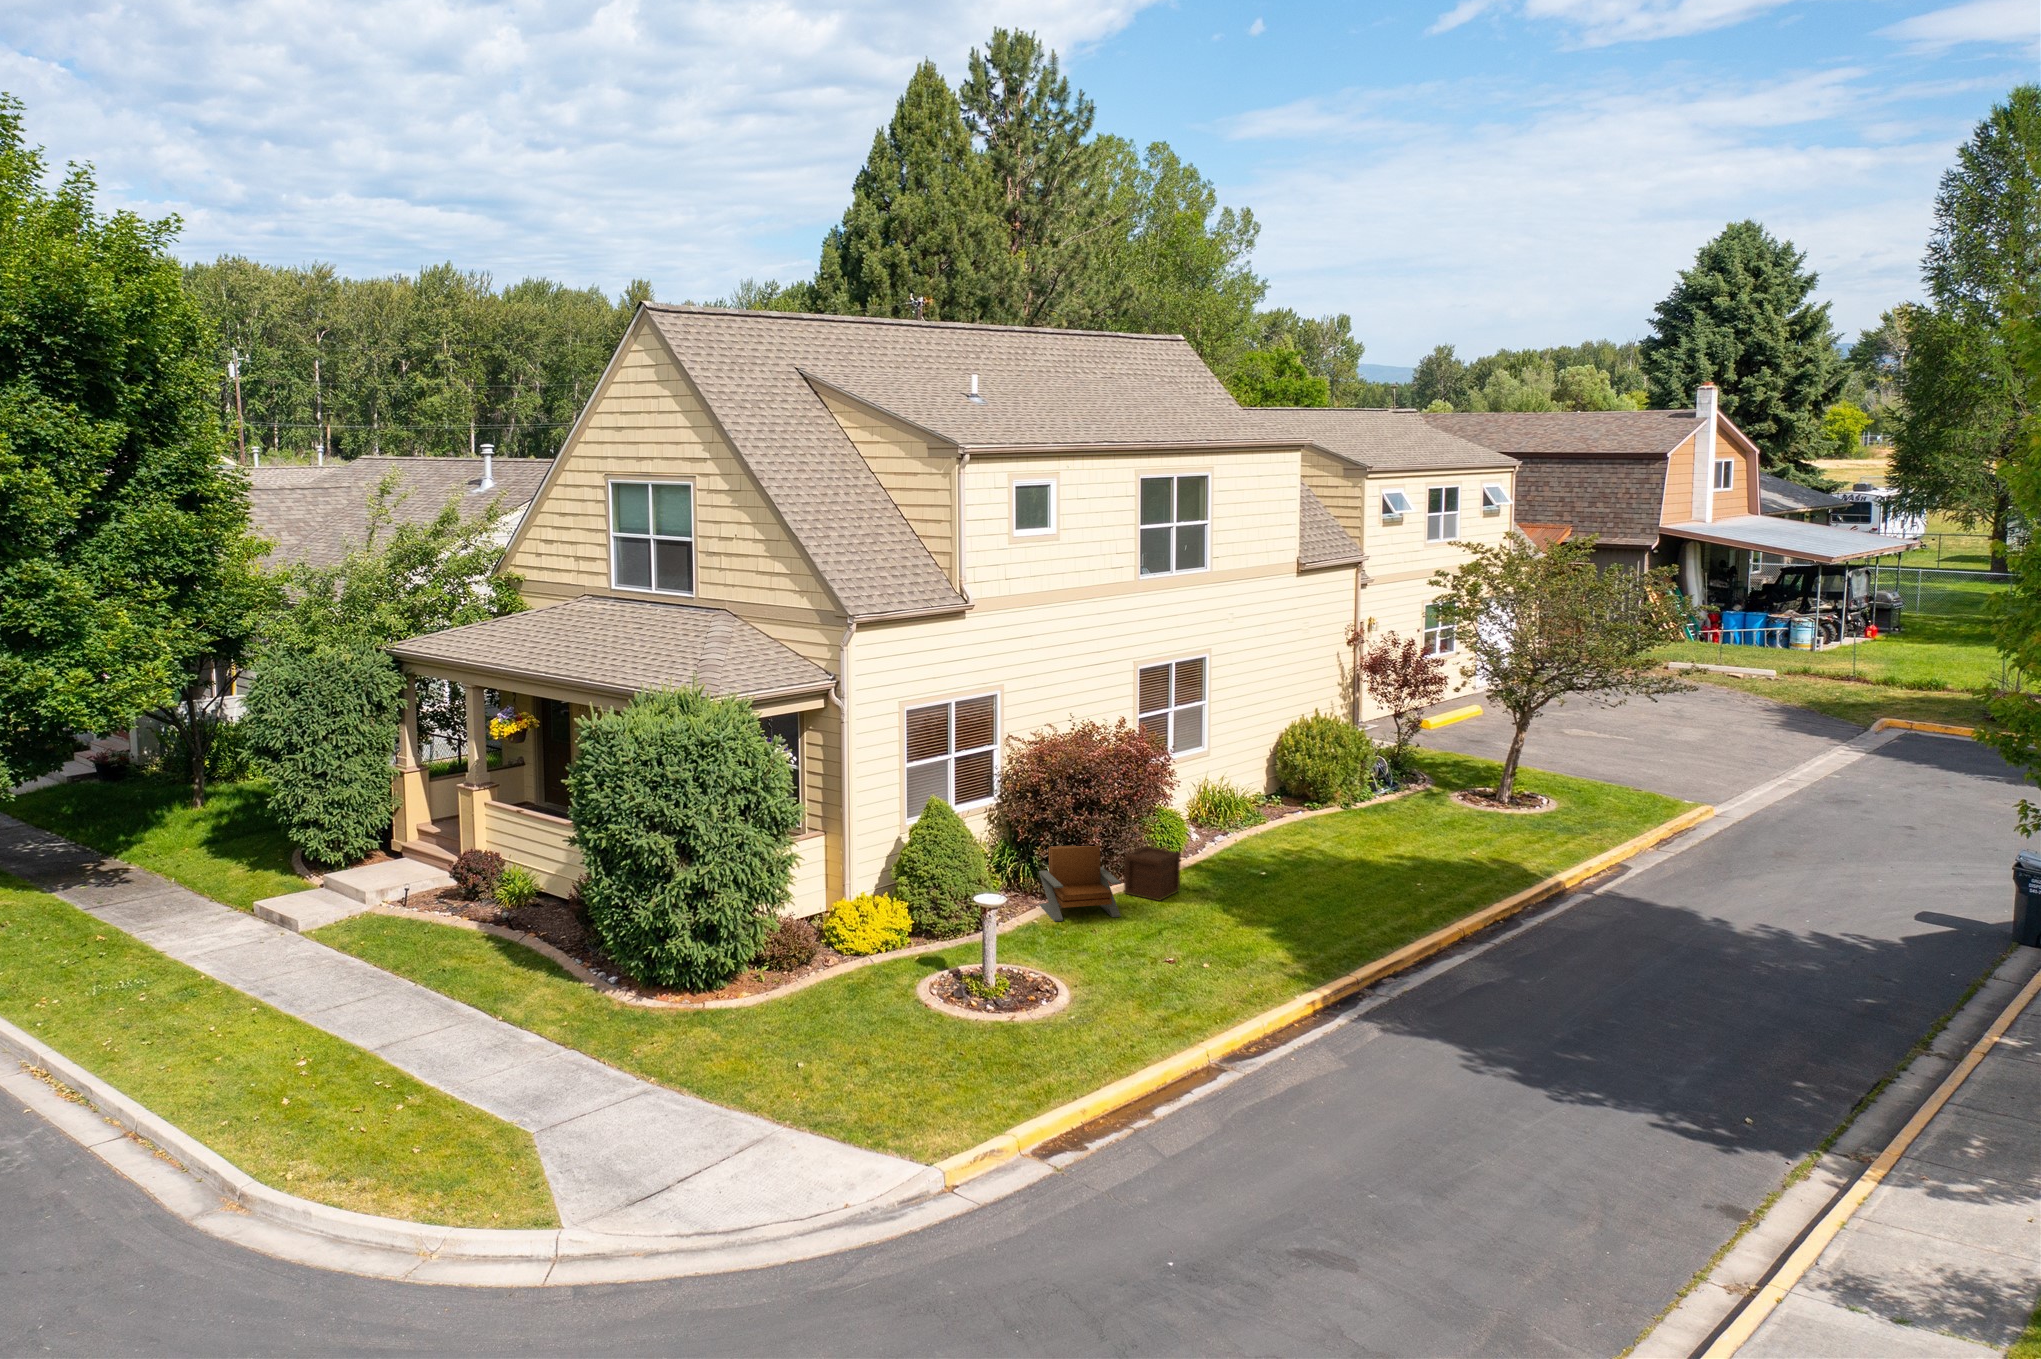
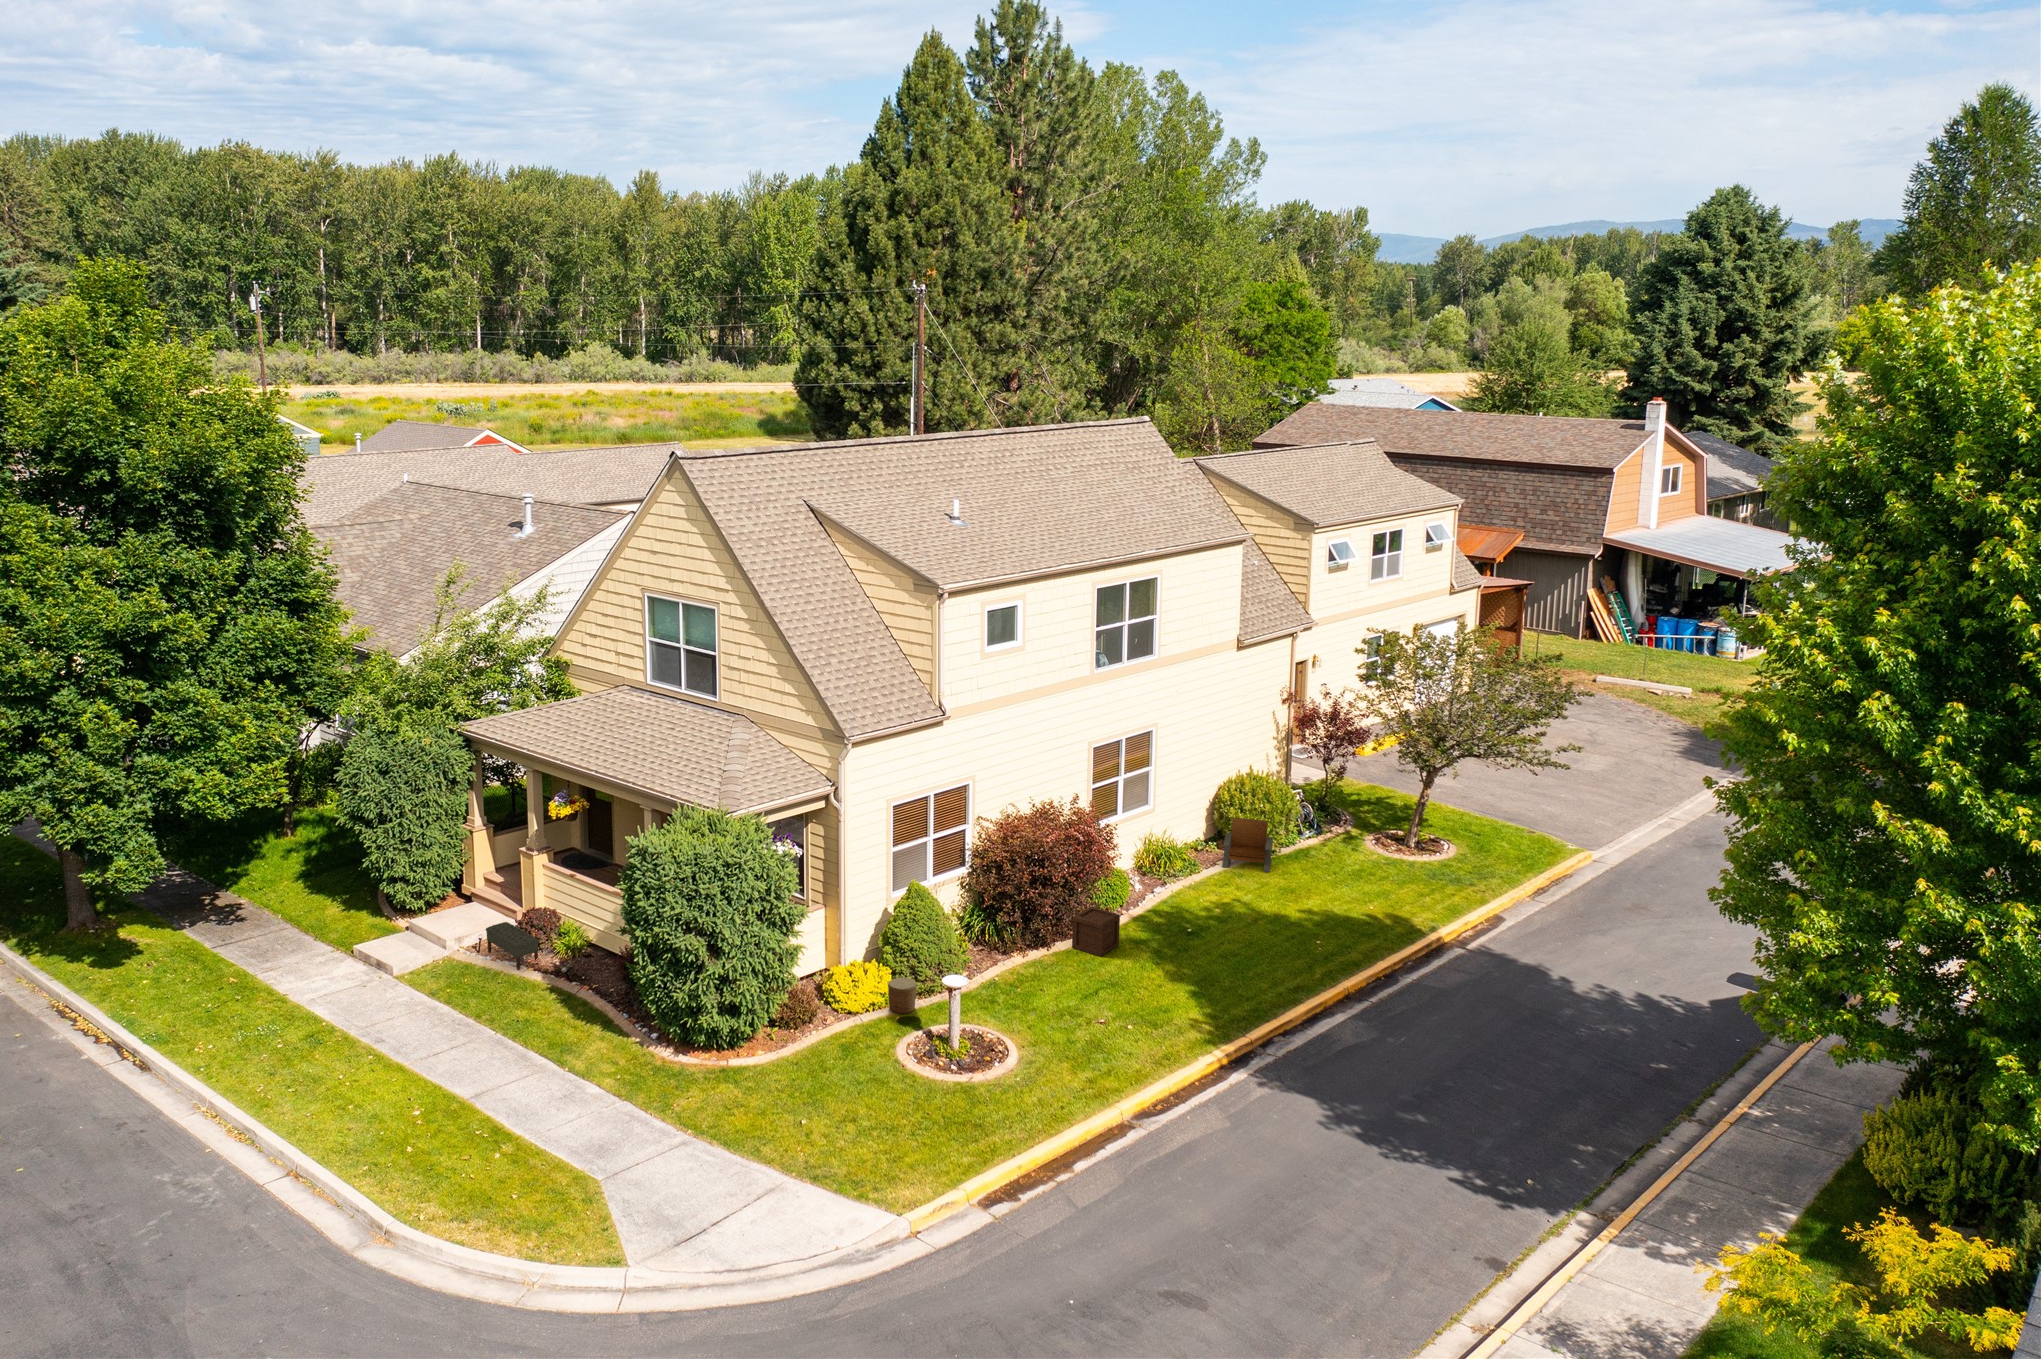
lounge chair: present [1039,845,1121,921] -> present [1222,818,1273,872]
bench: none [412,869,476,921] -> present [486,922,539,970]
woven basket: none [904,914,940,957] -> present [888,978,917,1014]

